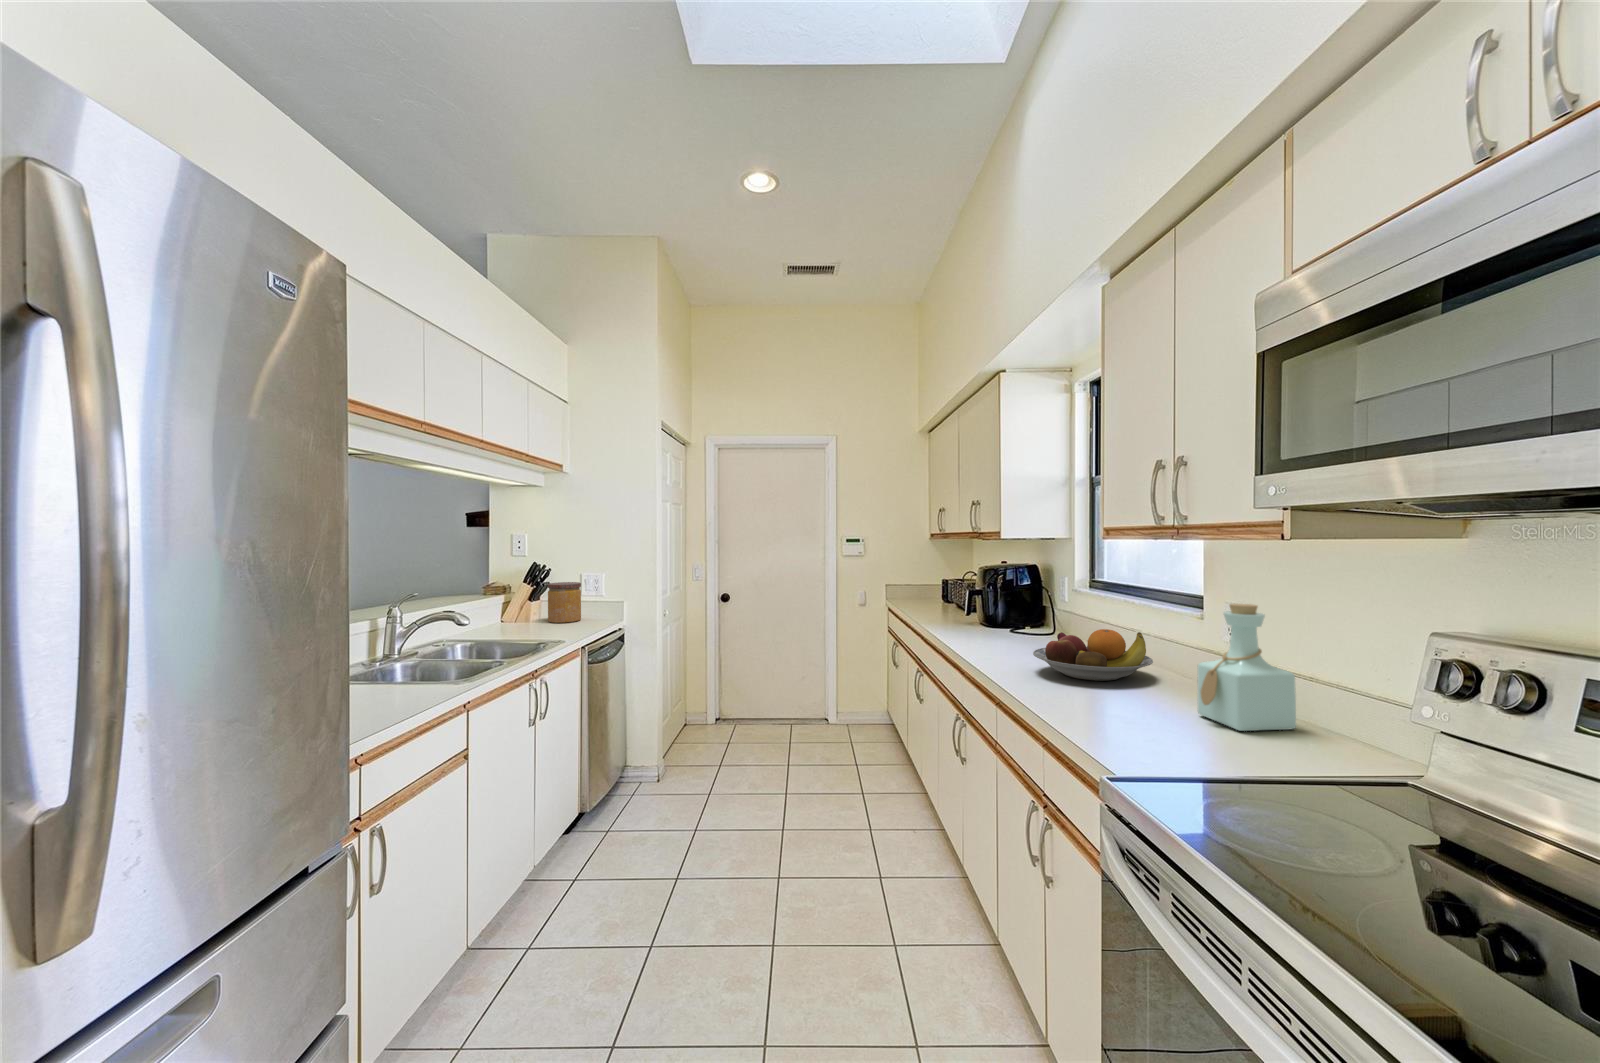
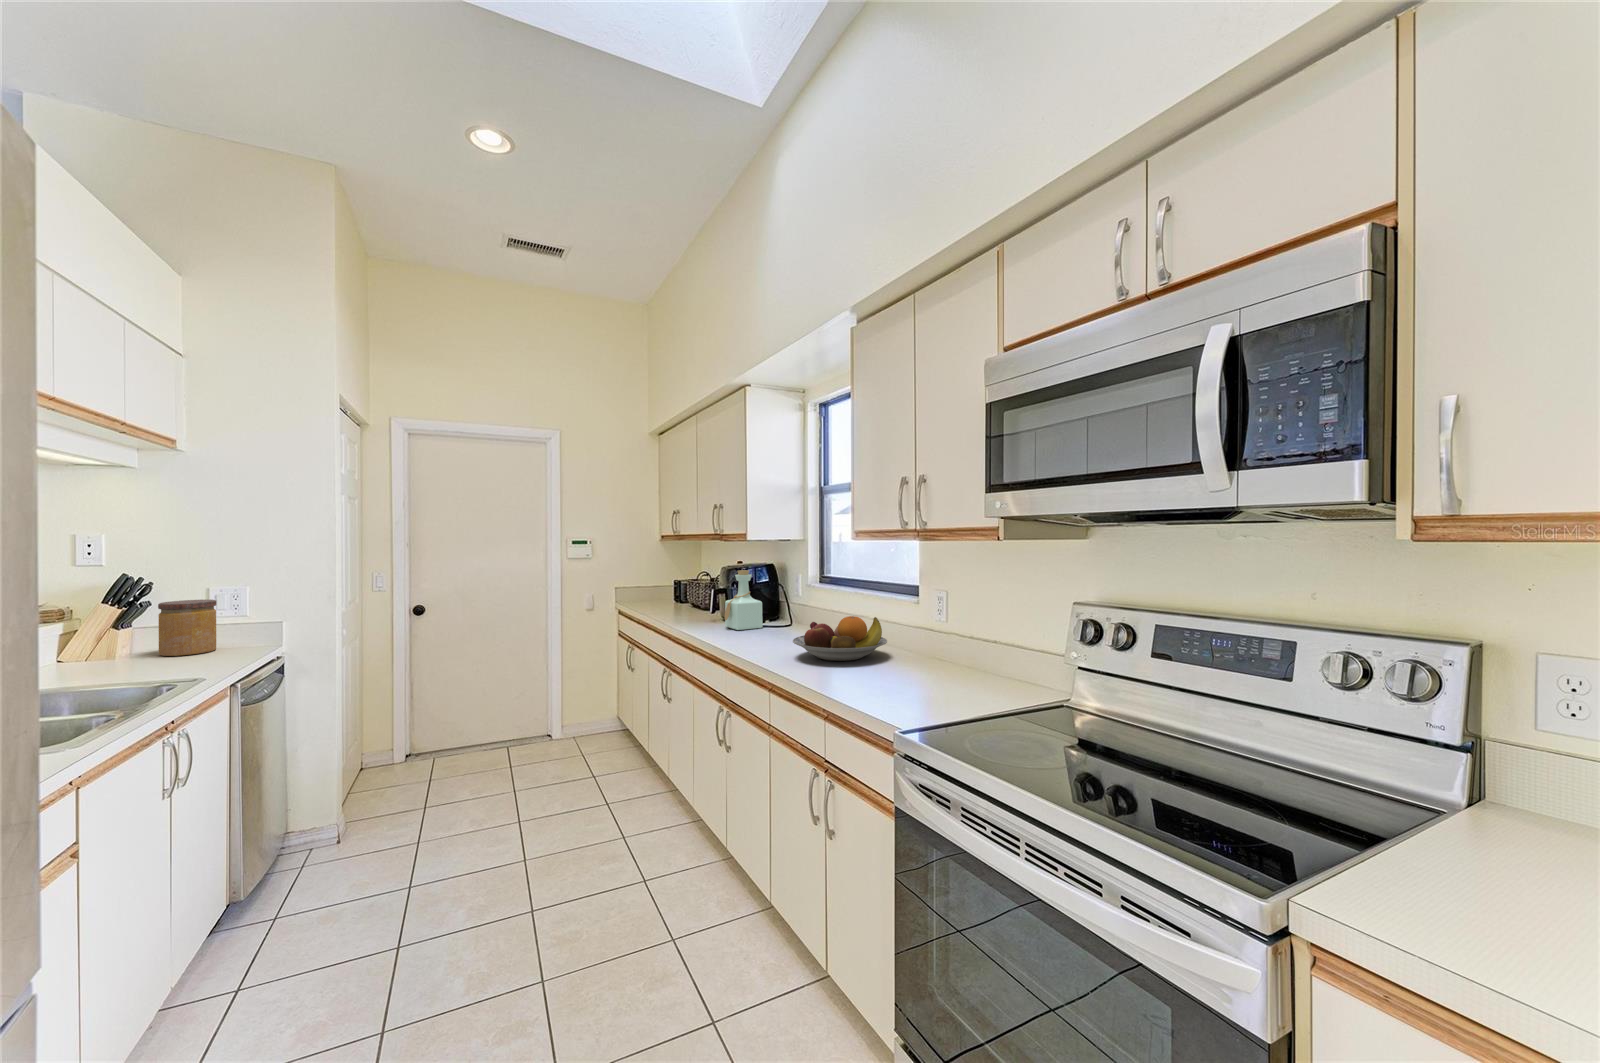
bottle: present [1197,604,1296,731] -> present [725,570,763,630]

